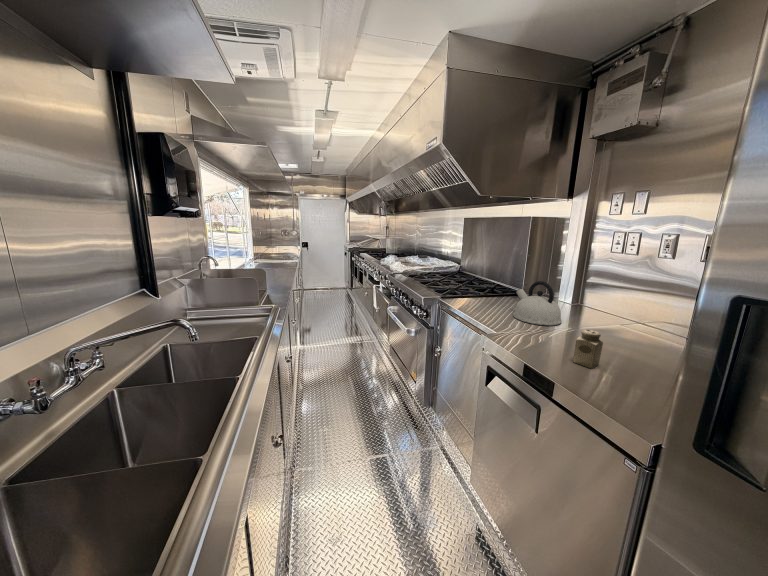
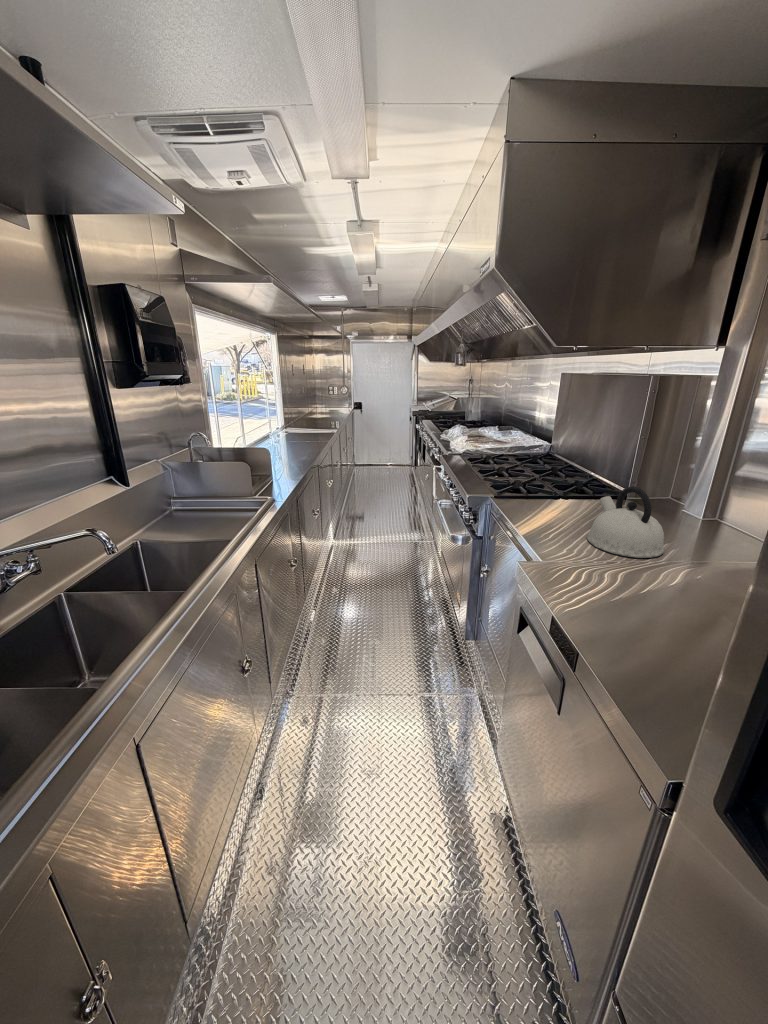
salt shaker: present [573,330,603,369] -> none [631,577,683,638]

